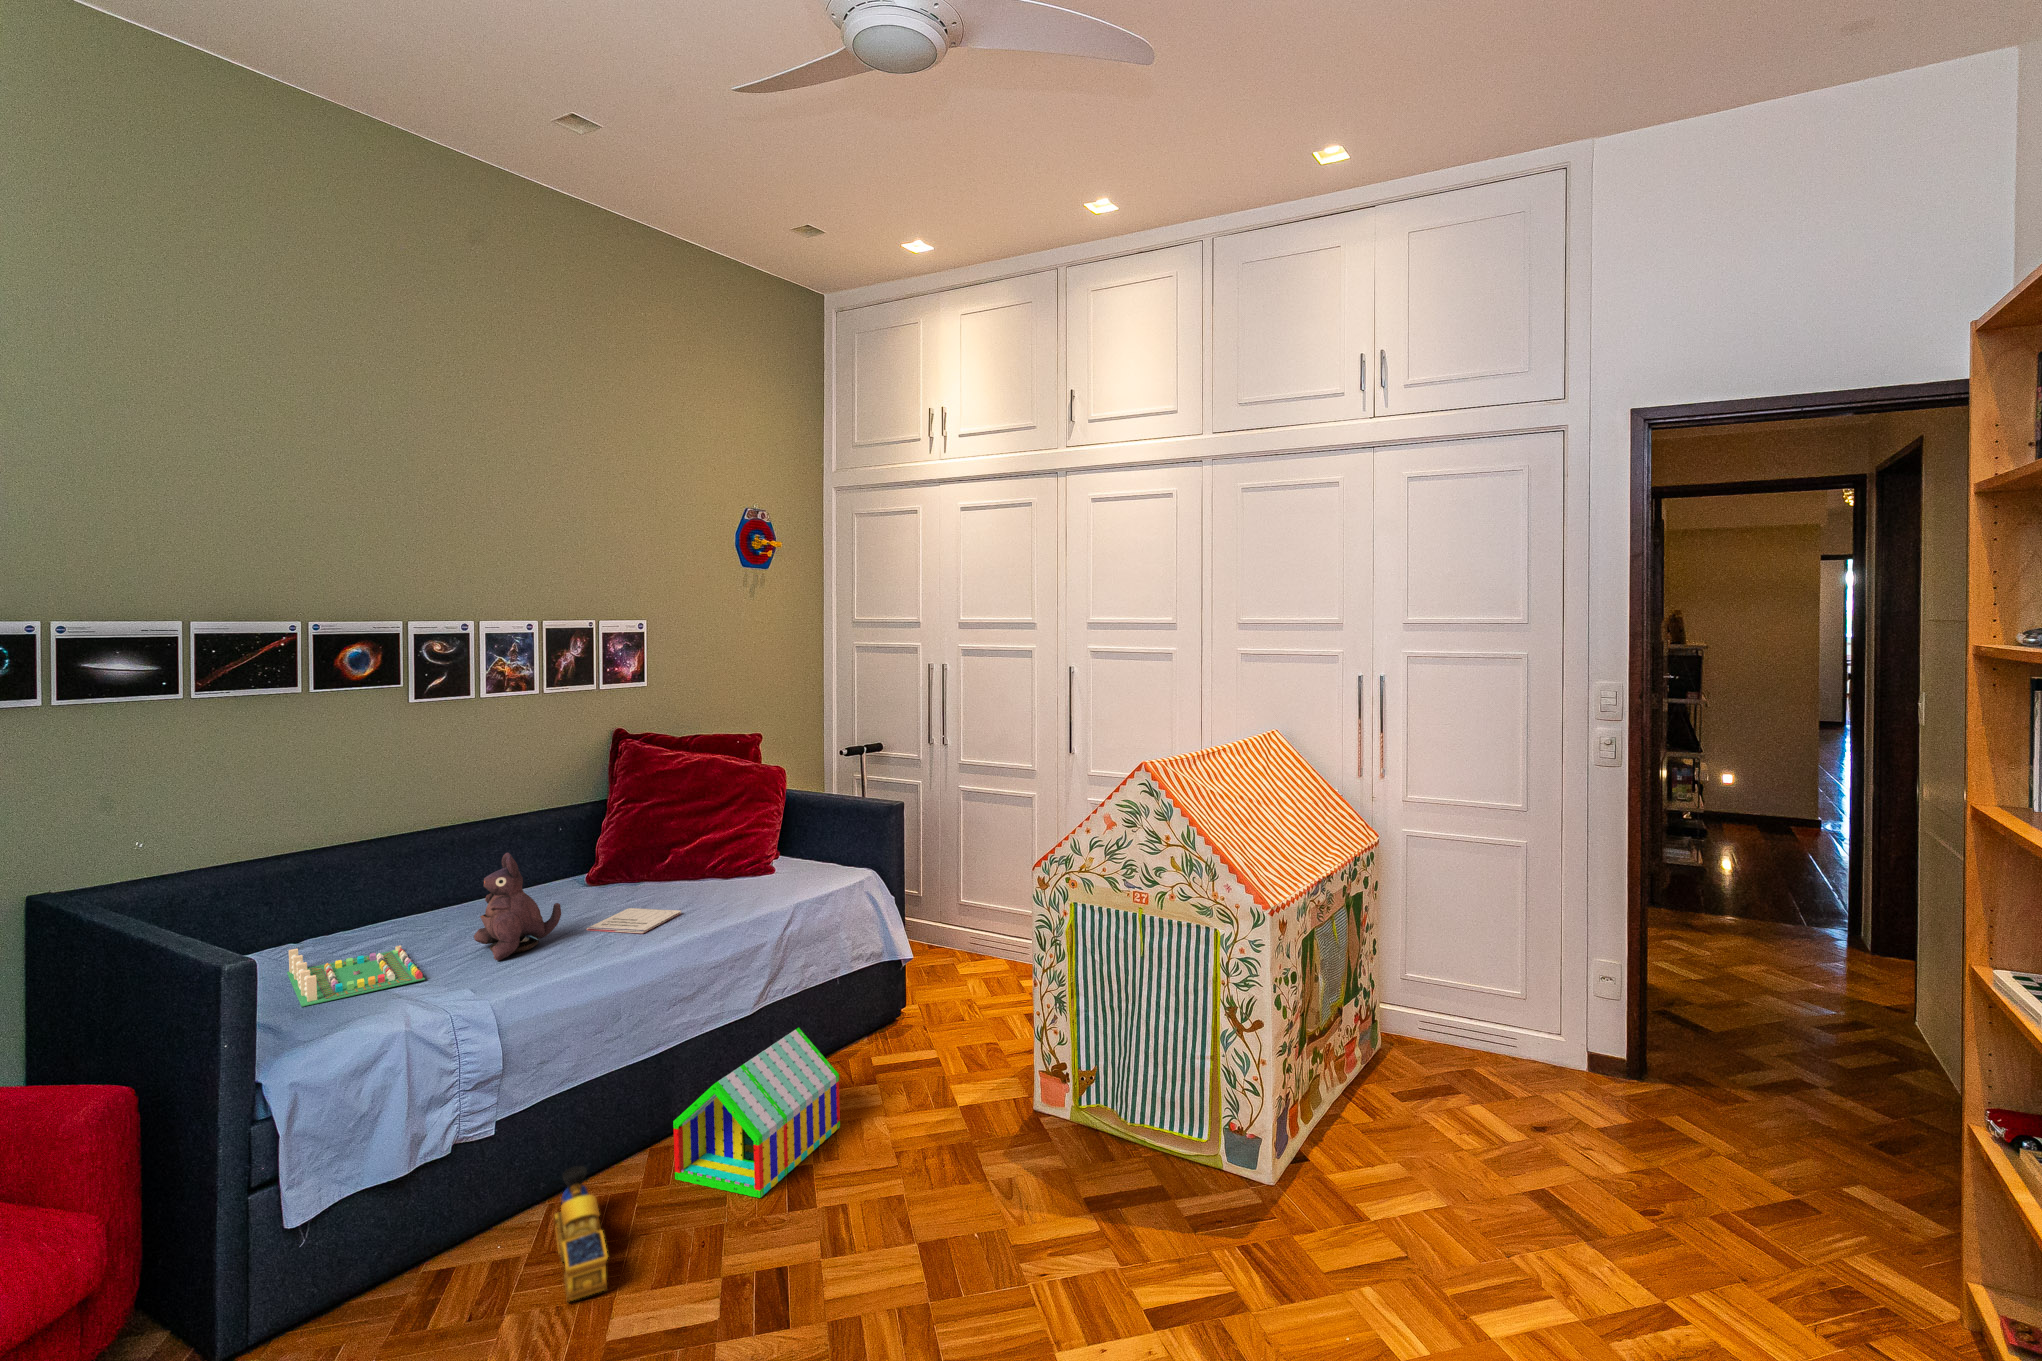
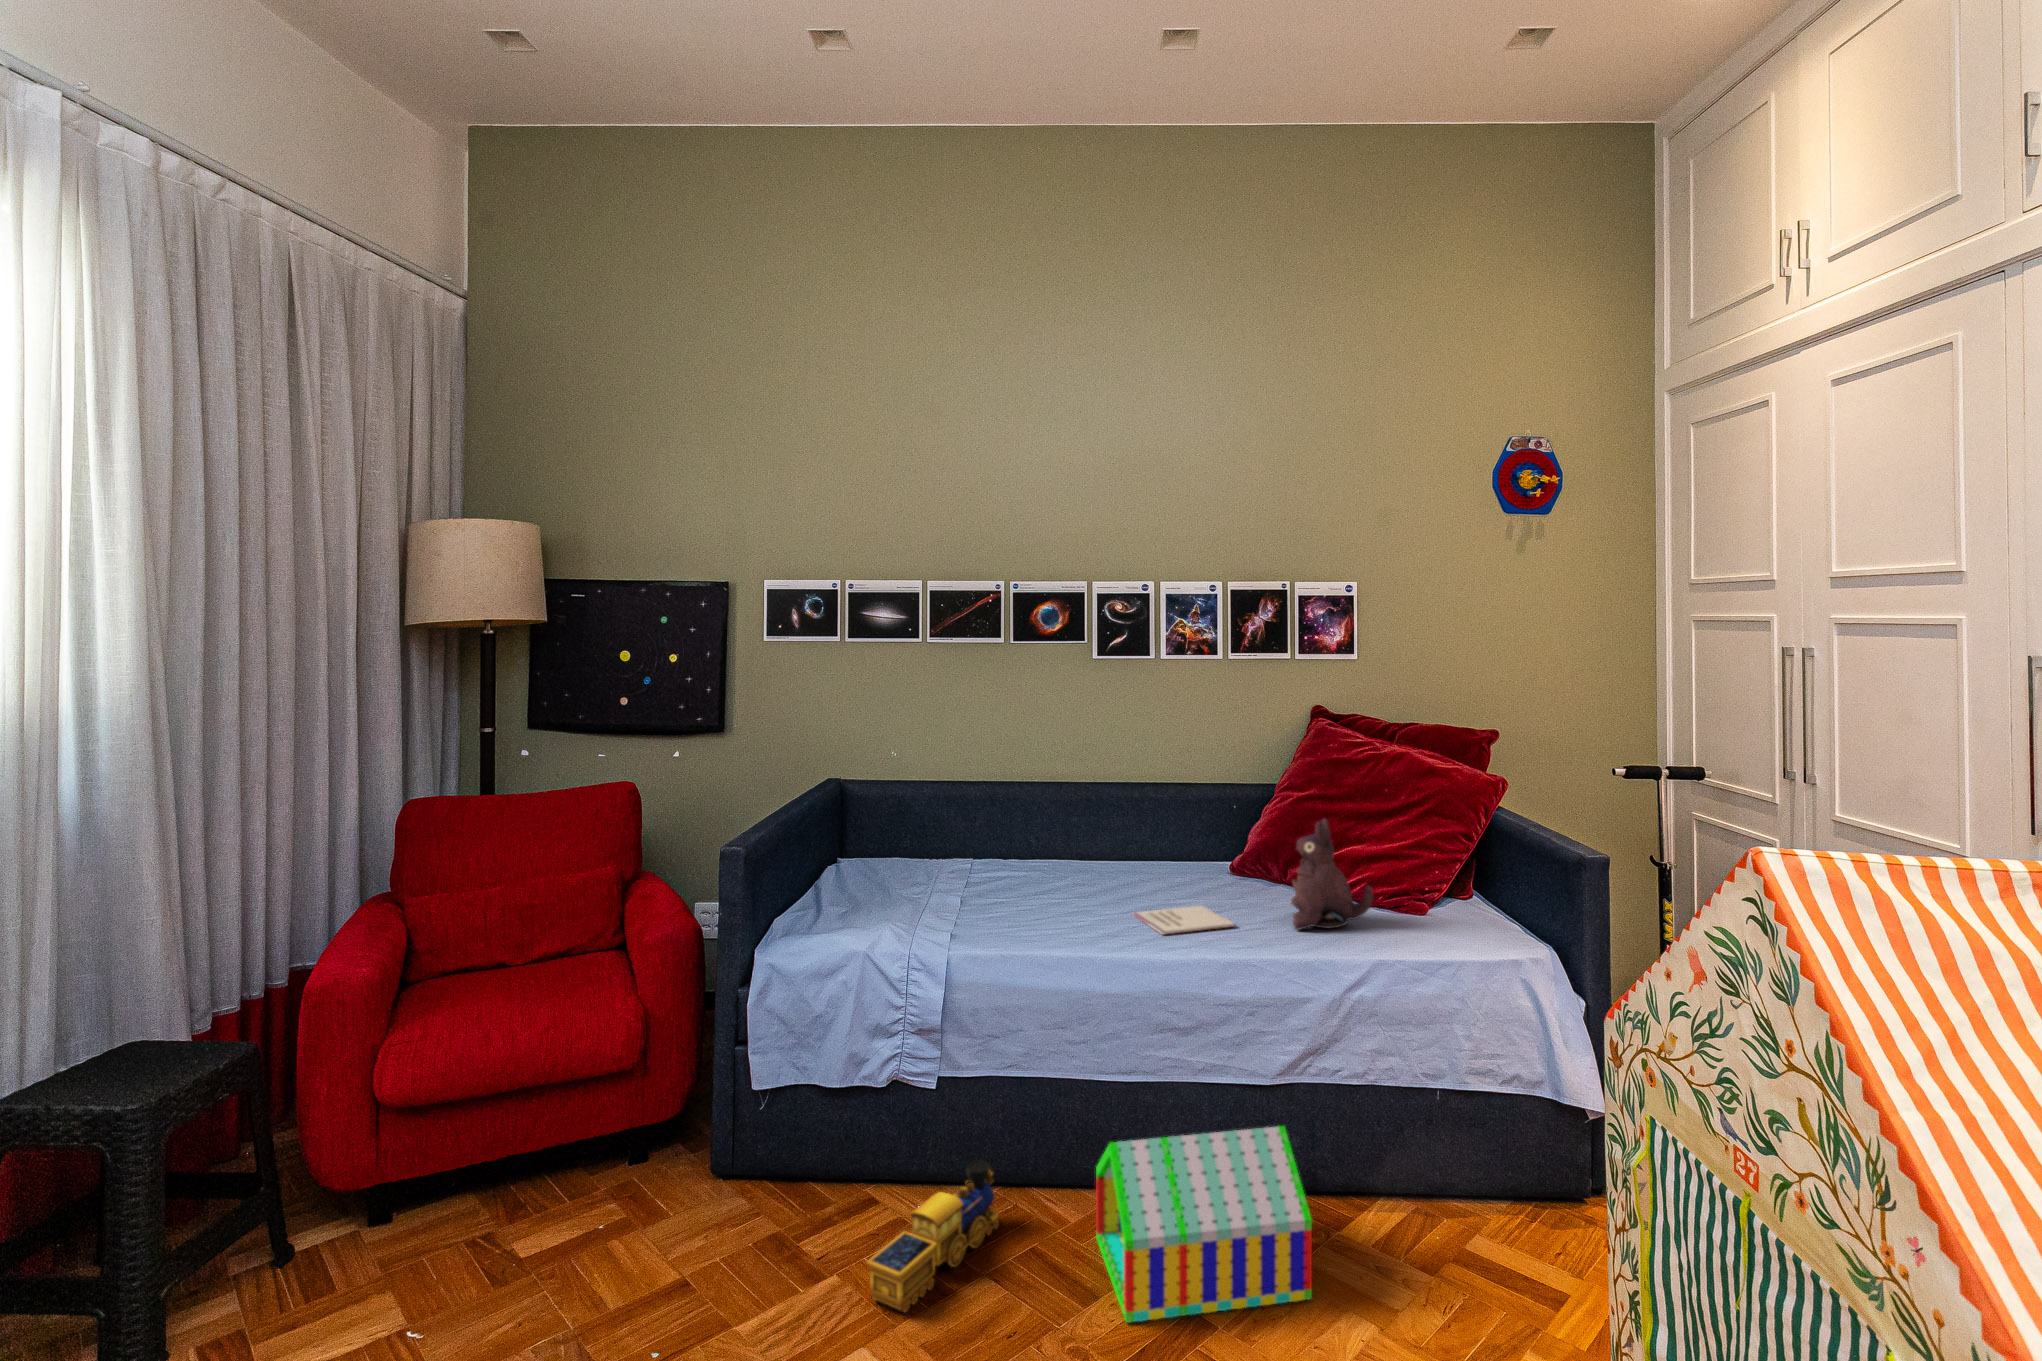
plush toy: present [474,853,561,961] -> present [1291,819,1373,930]
board game: present [287,946,425,1007] -> none [867,861,998,915]

